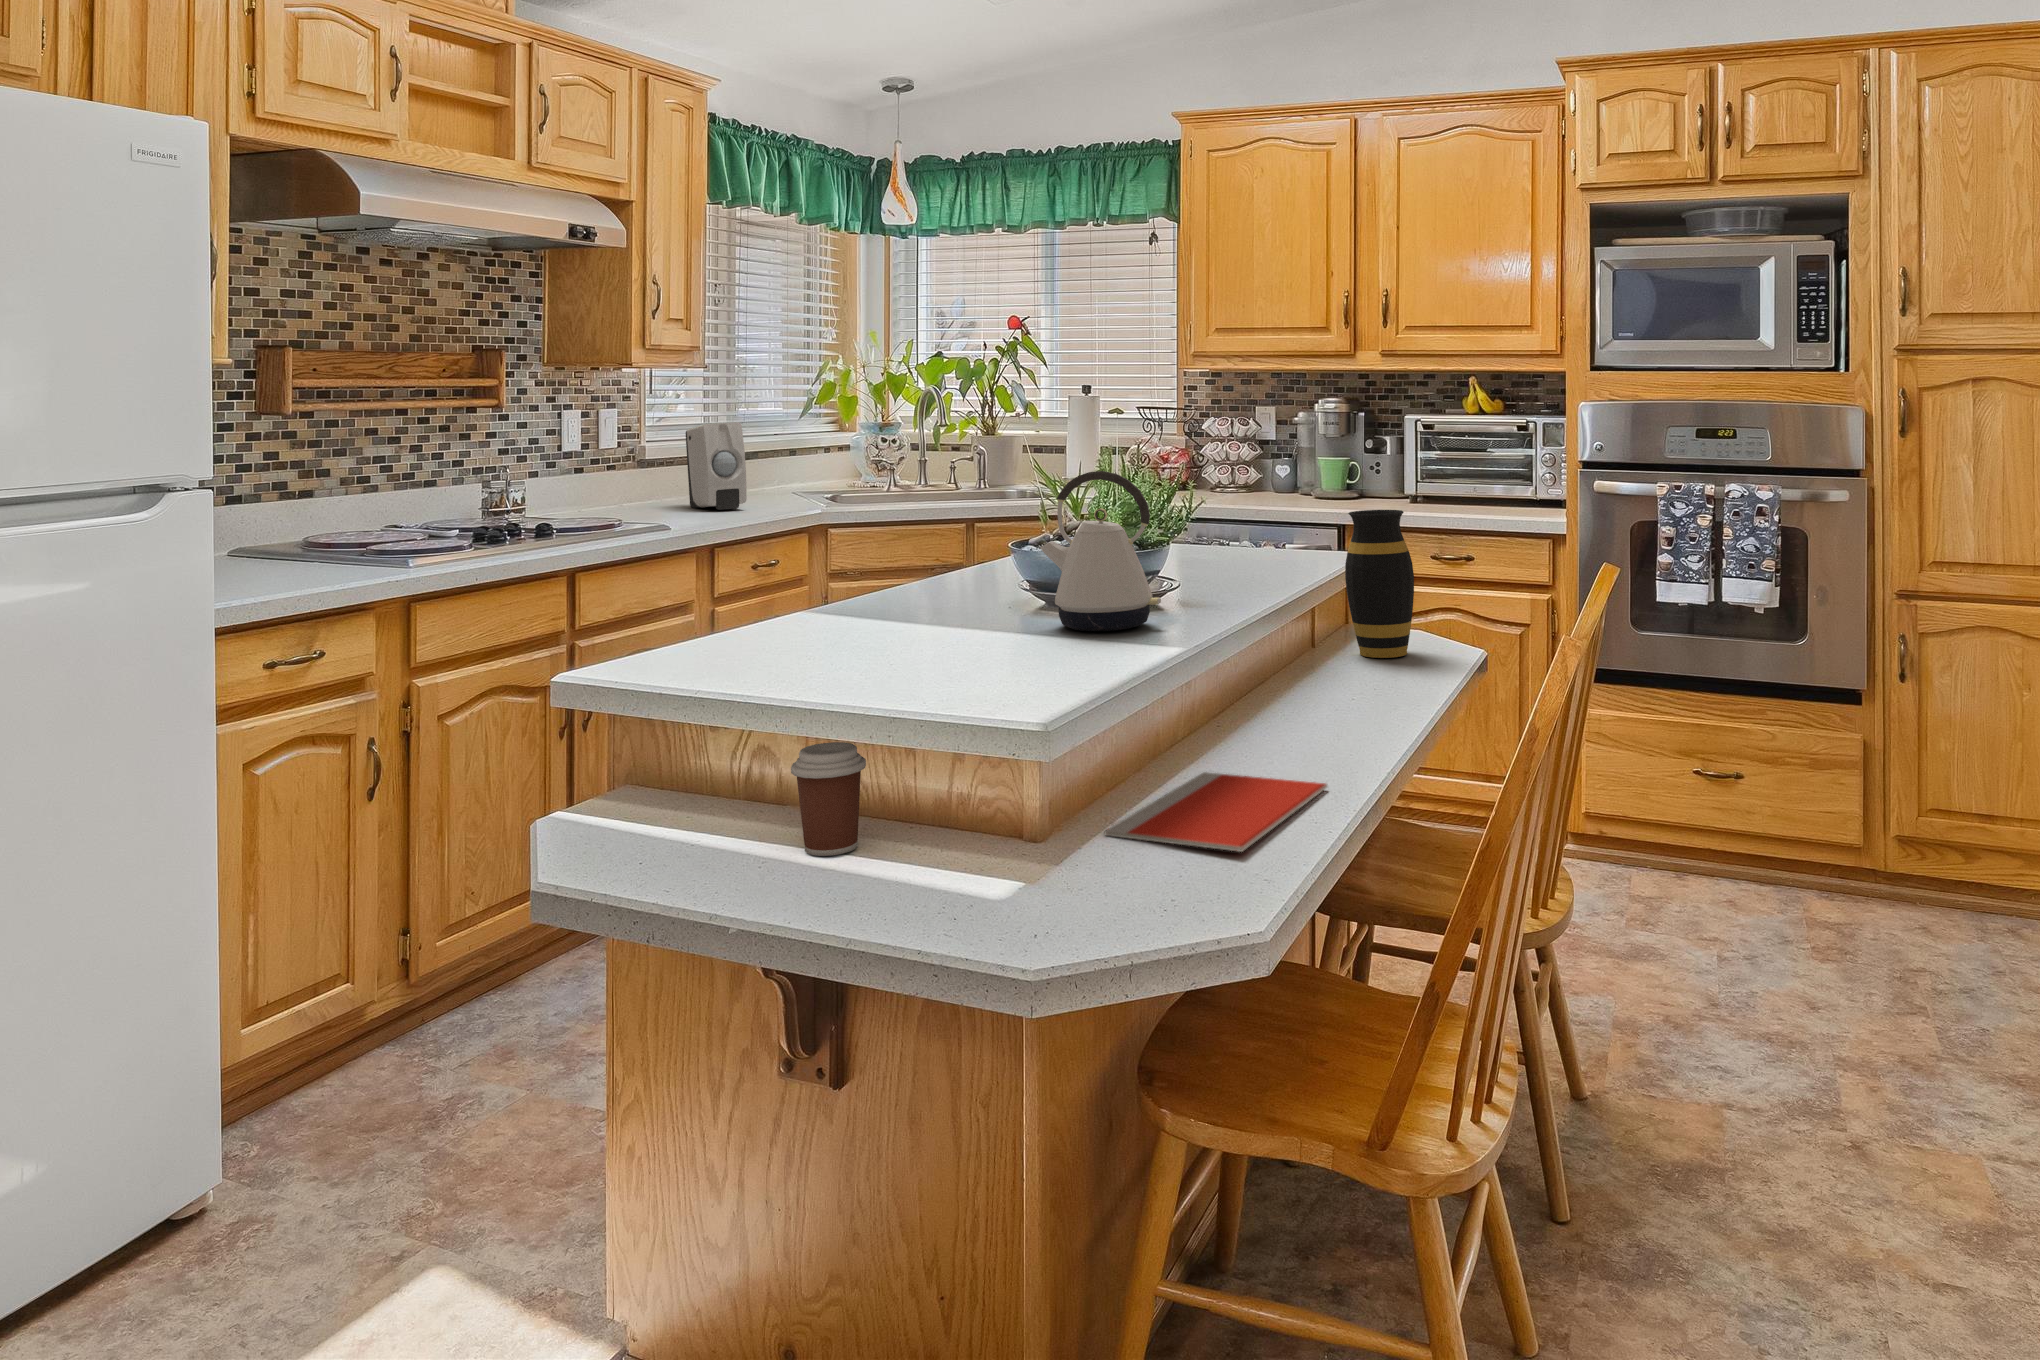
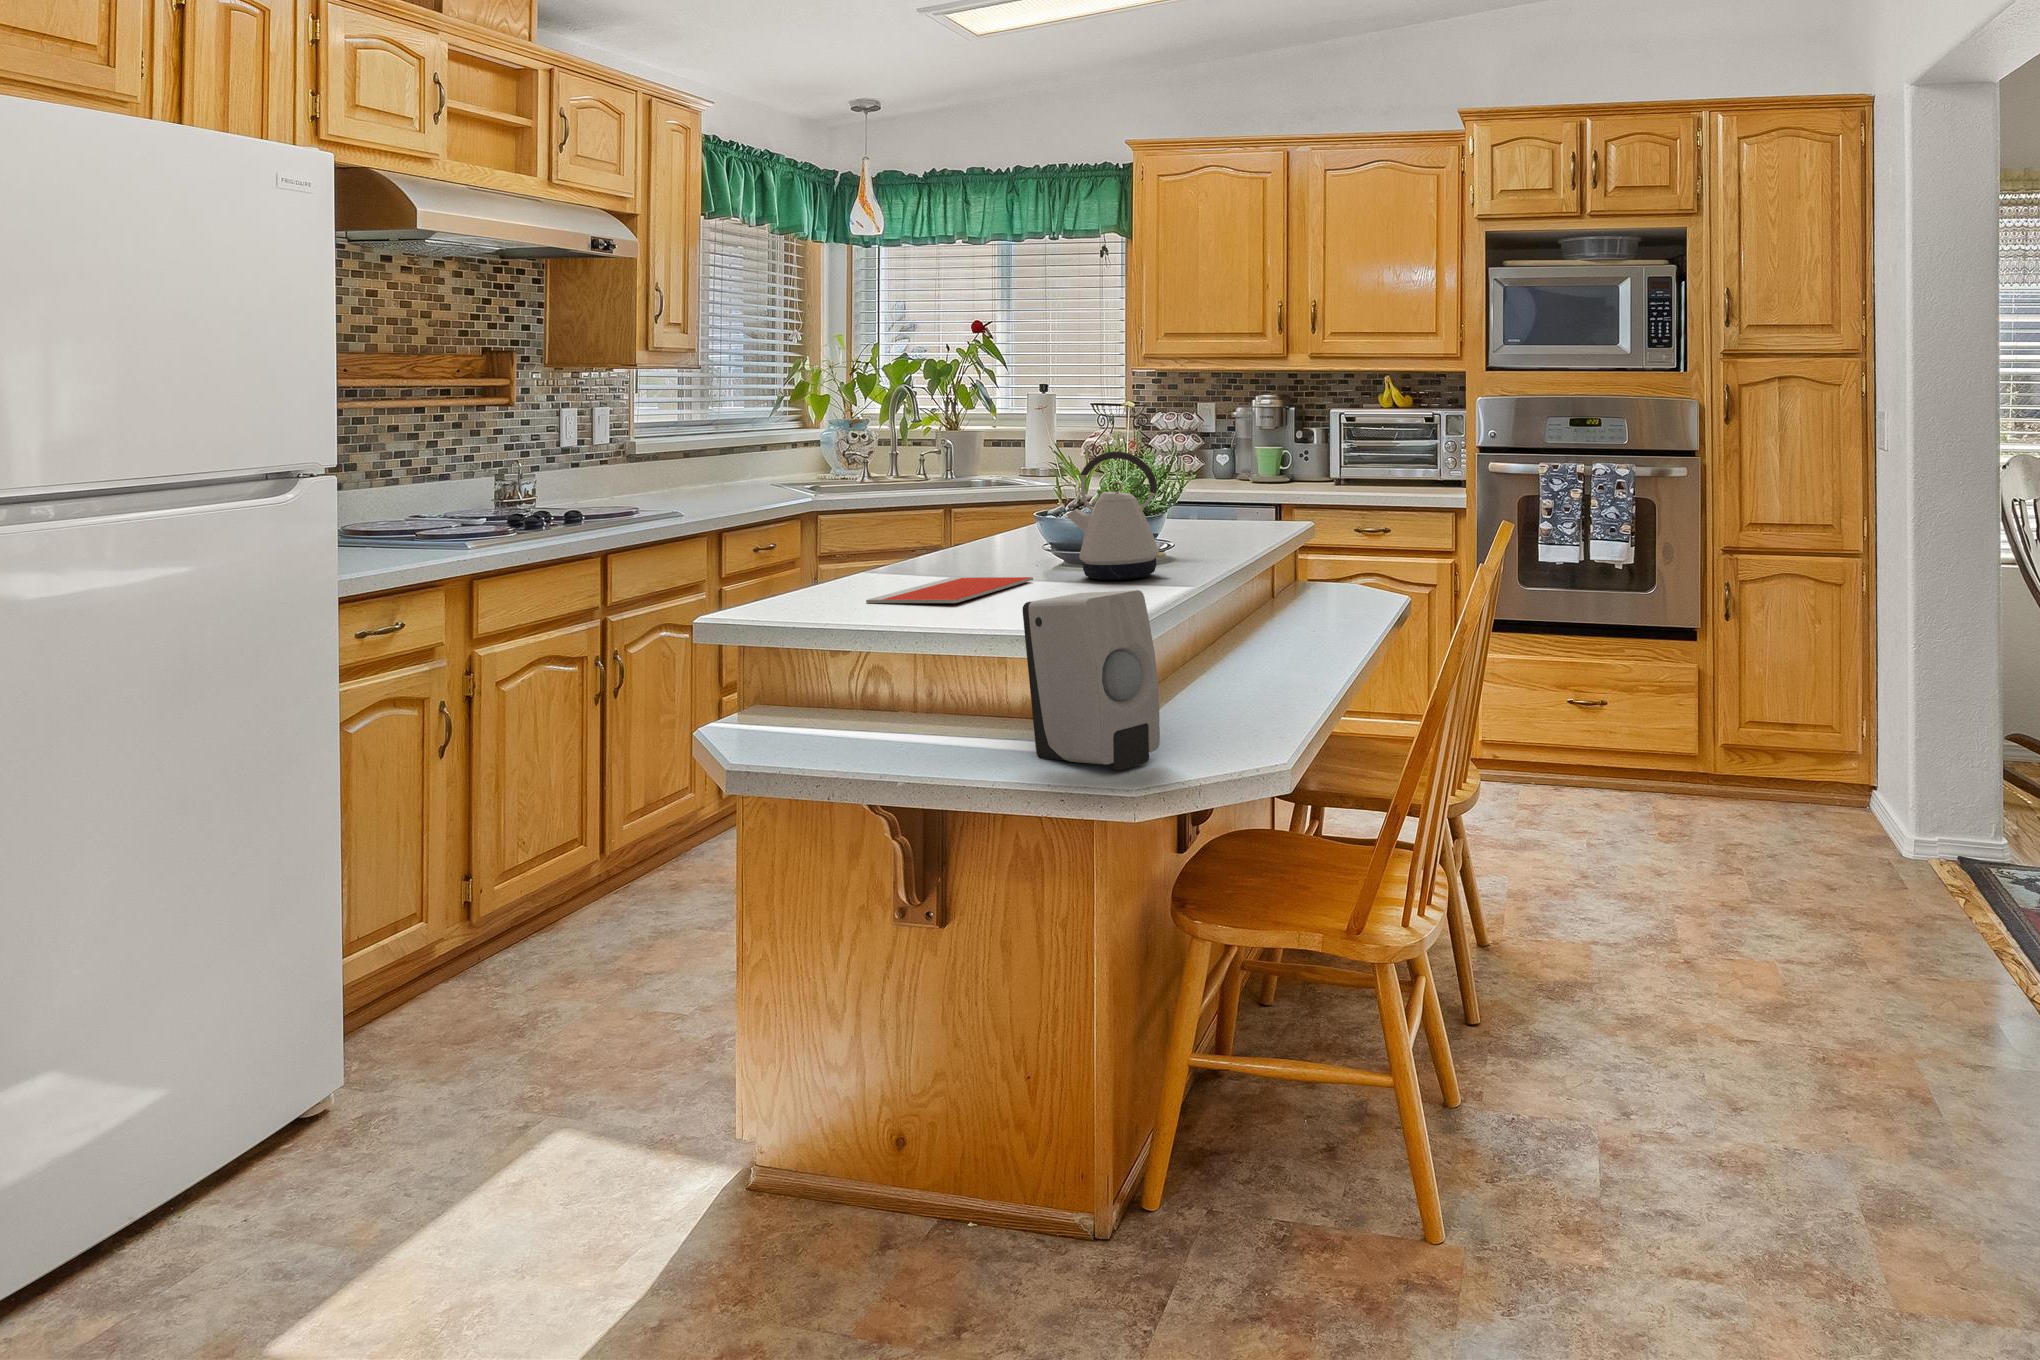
soap dispenser: present [686,422,747,510] -> present [1022,590,1160,770]
vase: present [1345,510,1414,658] -> none [1298,484,1354,604]
coffee cup: present [791,742,866,856] -> none [907,660,965,745]
notebook: present [1105,772,1327,852] -> present [866,577,1033,603]

